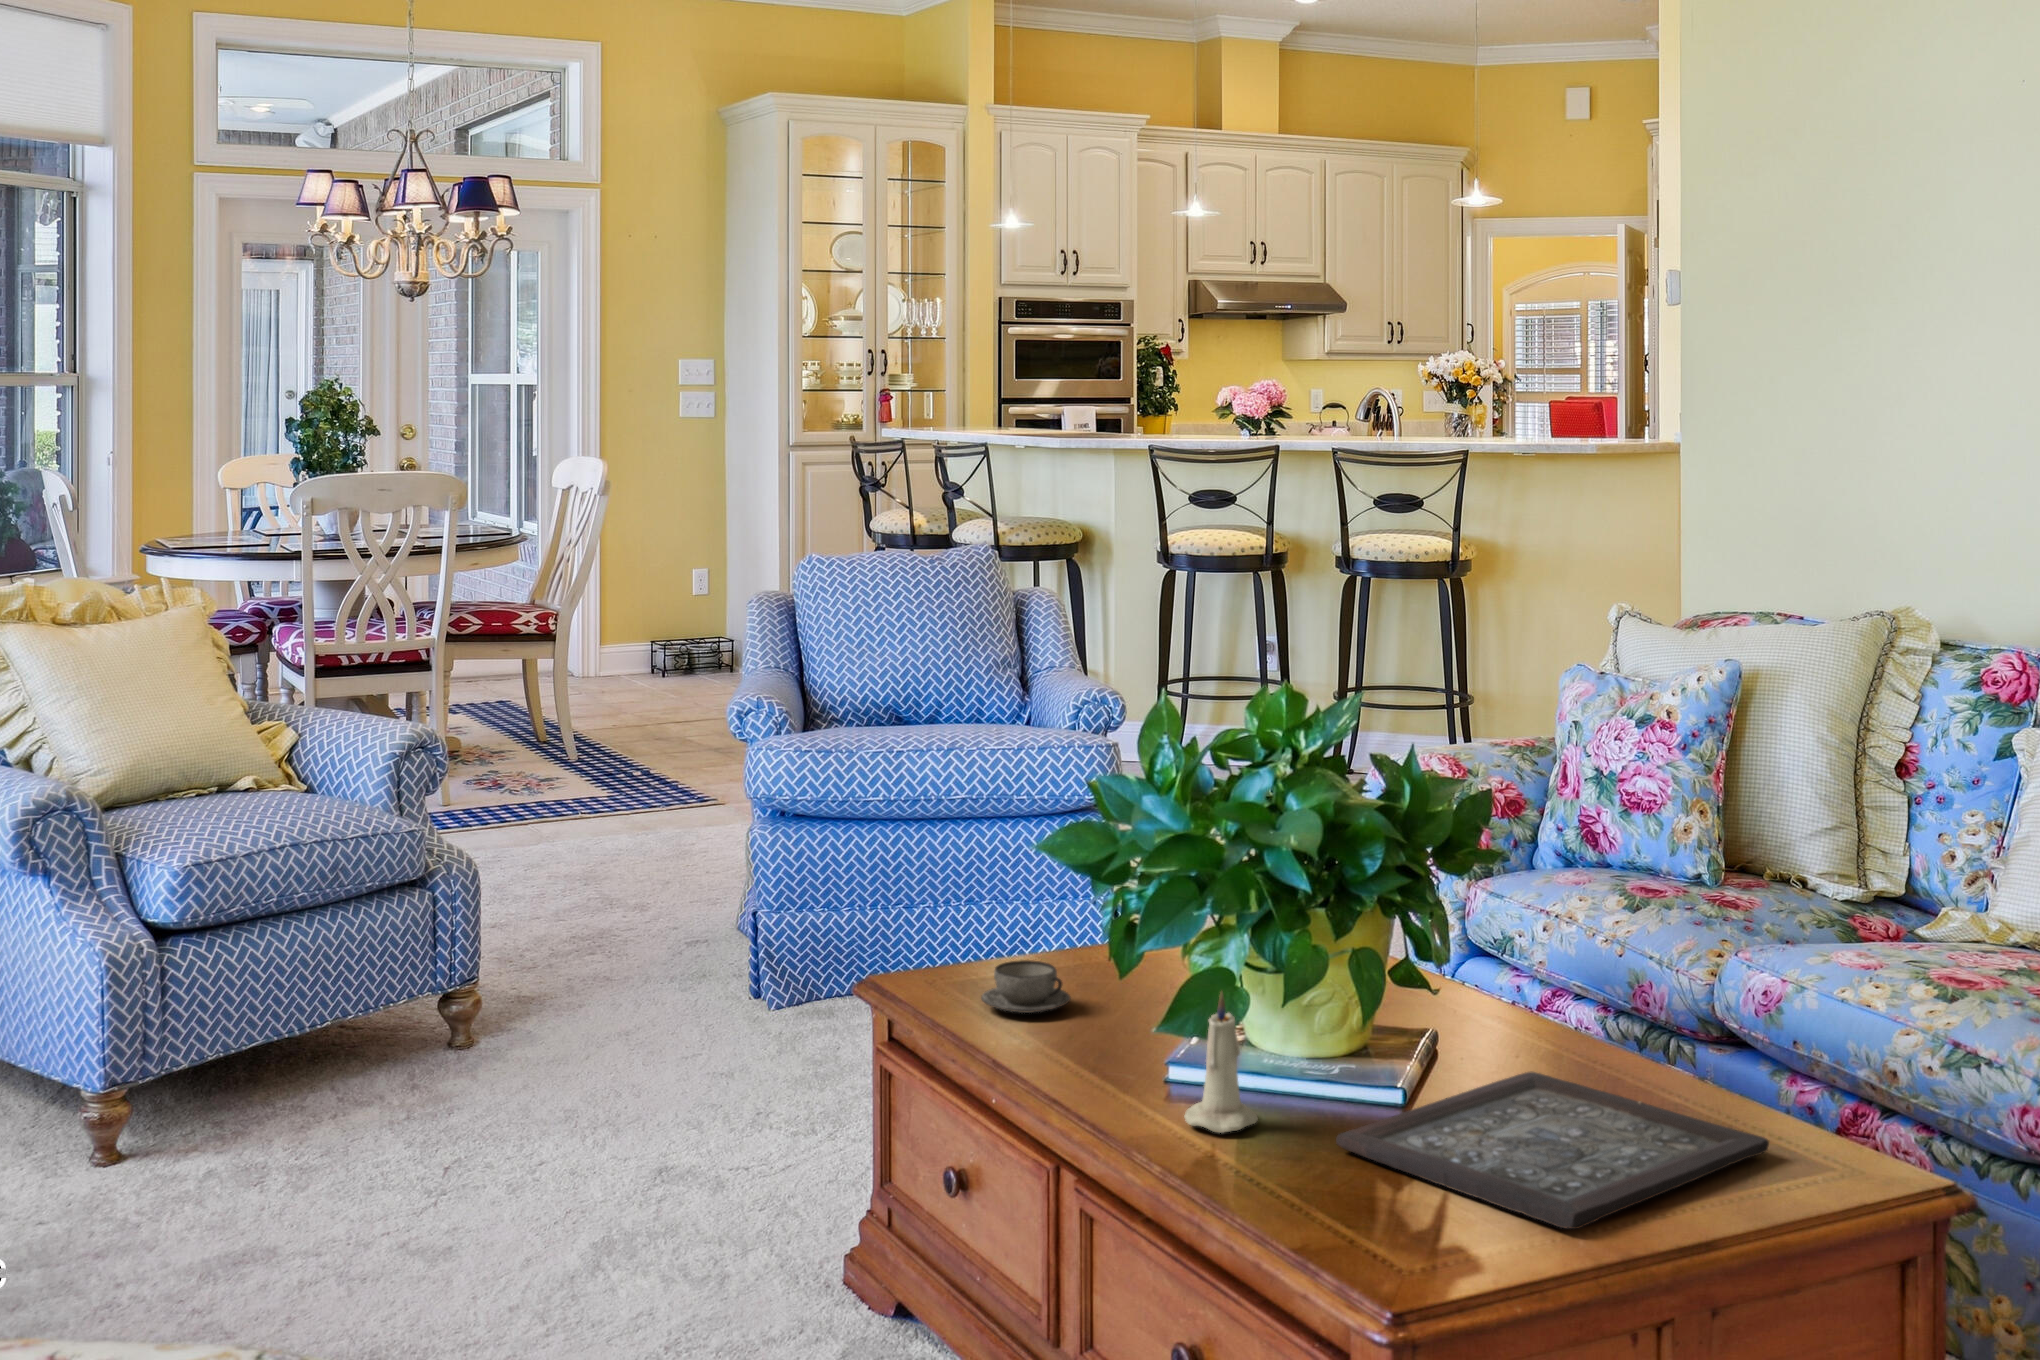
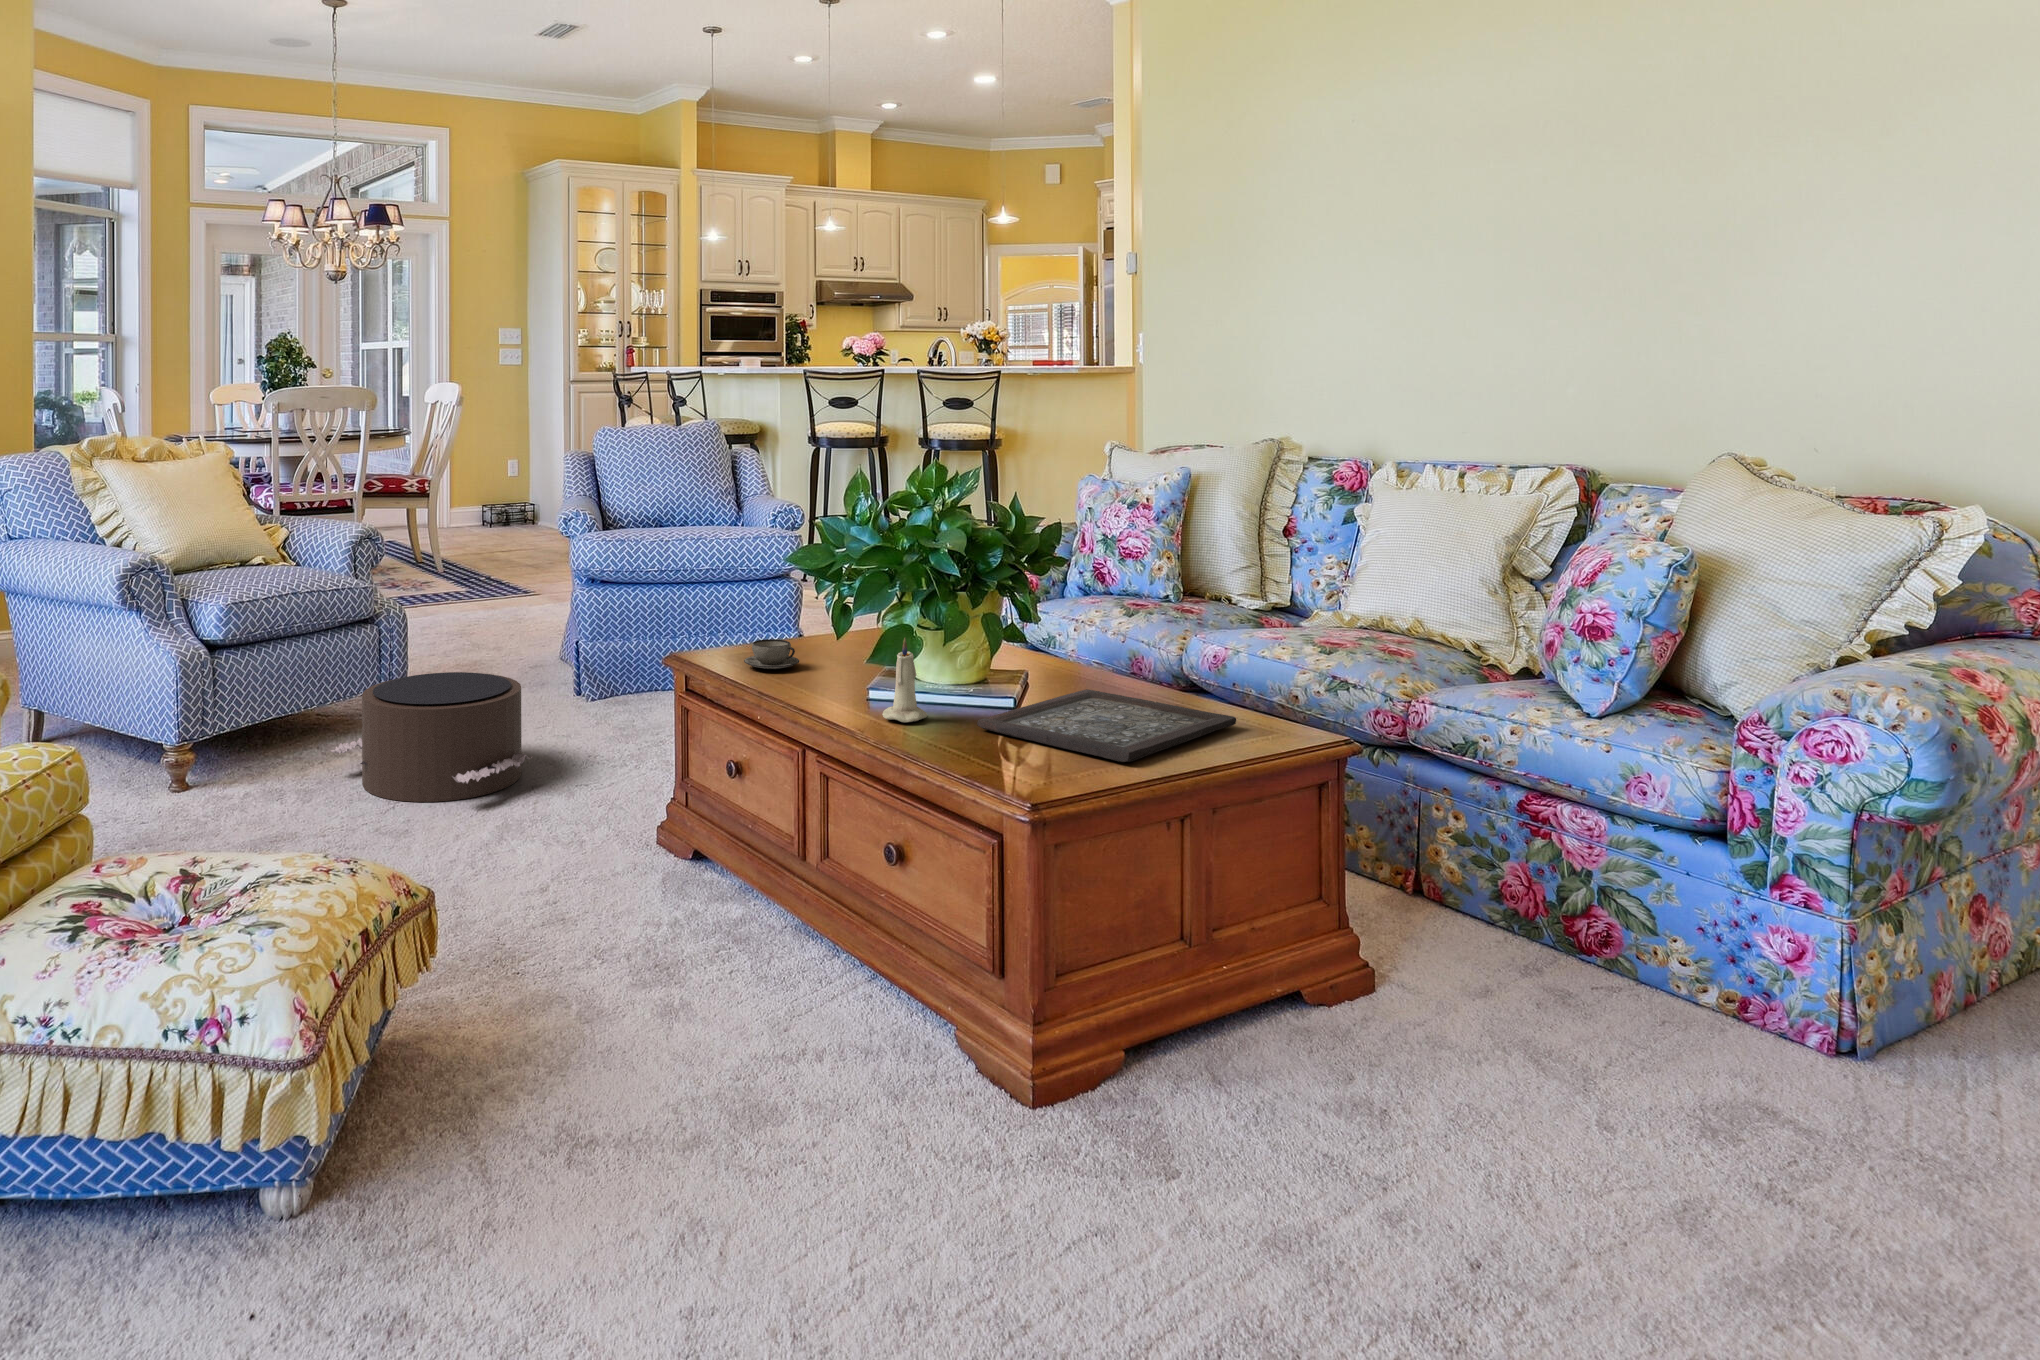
pouf: none [343,974,661,1194] -> present [331,672,532,802]

